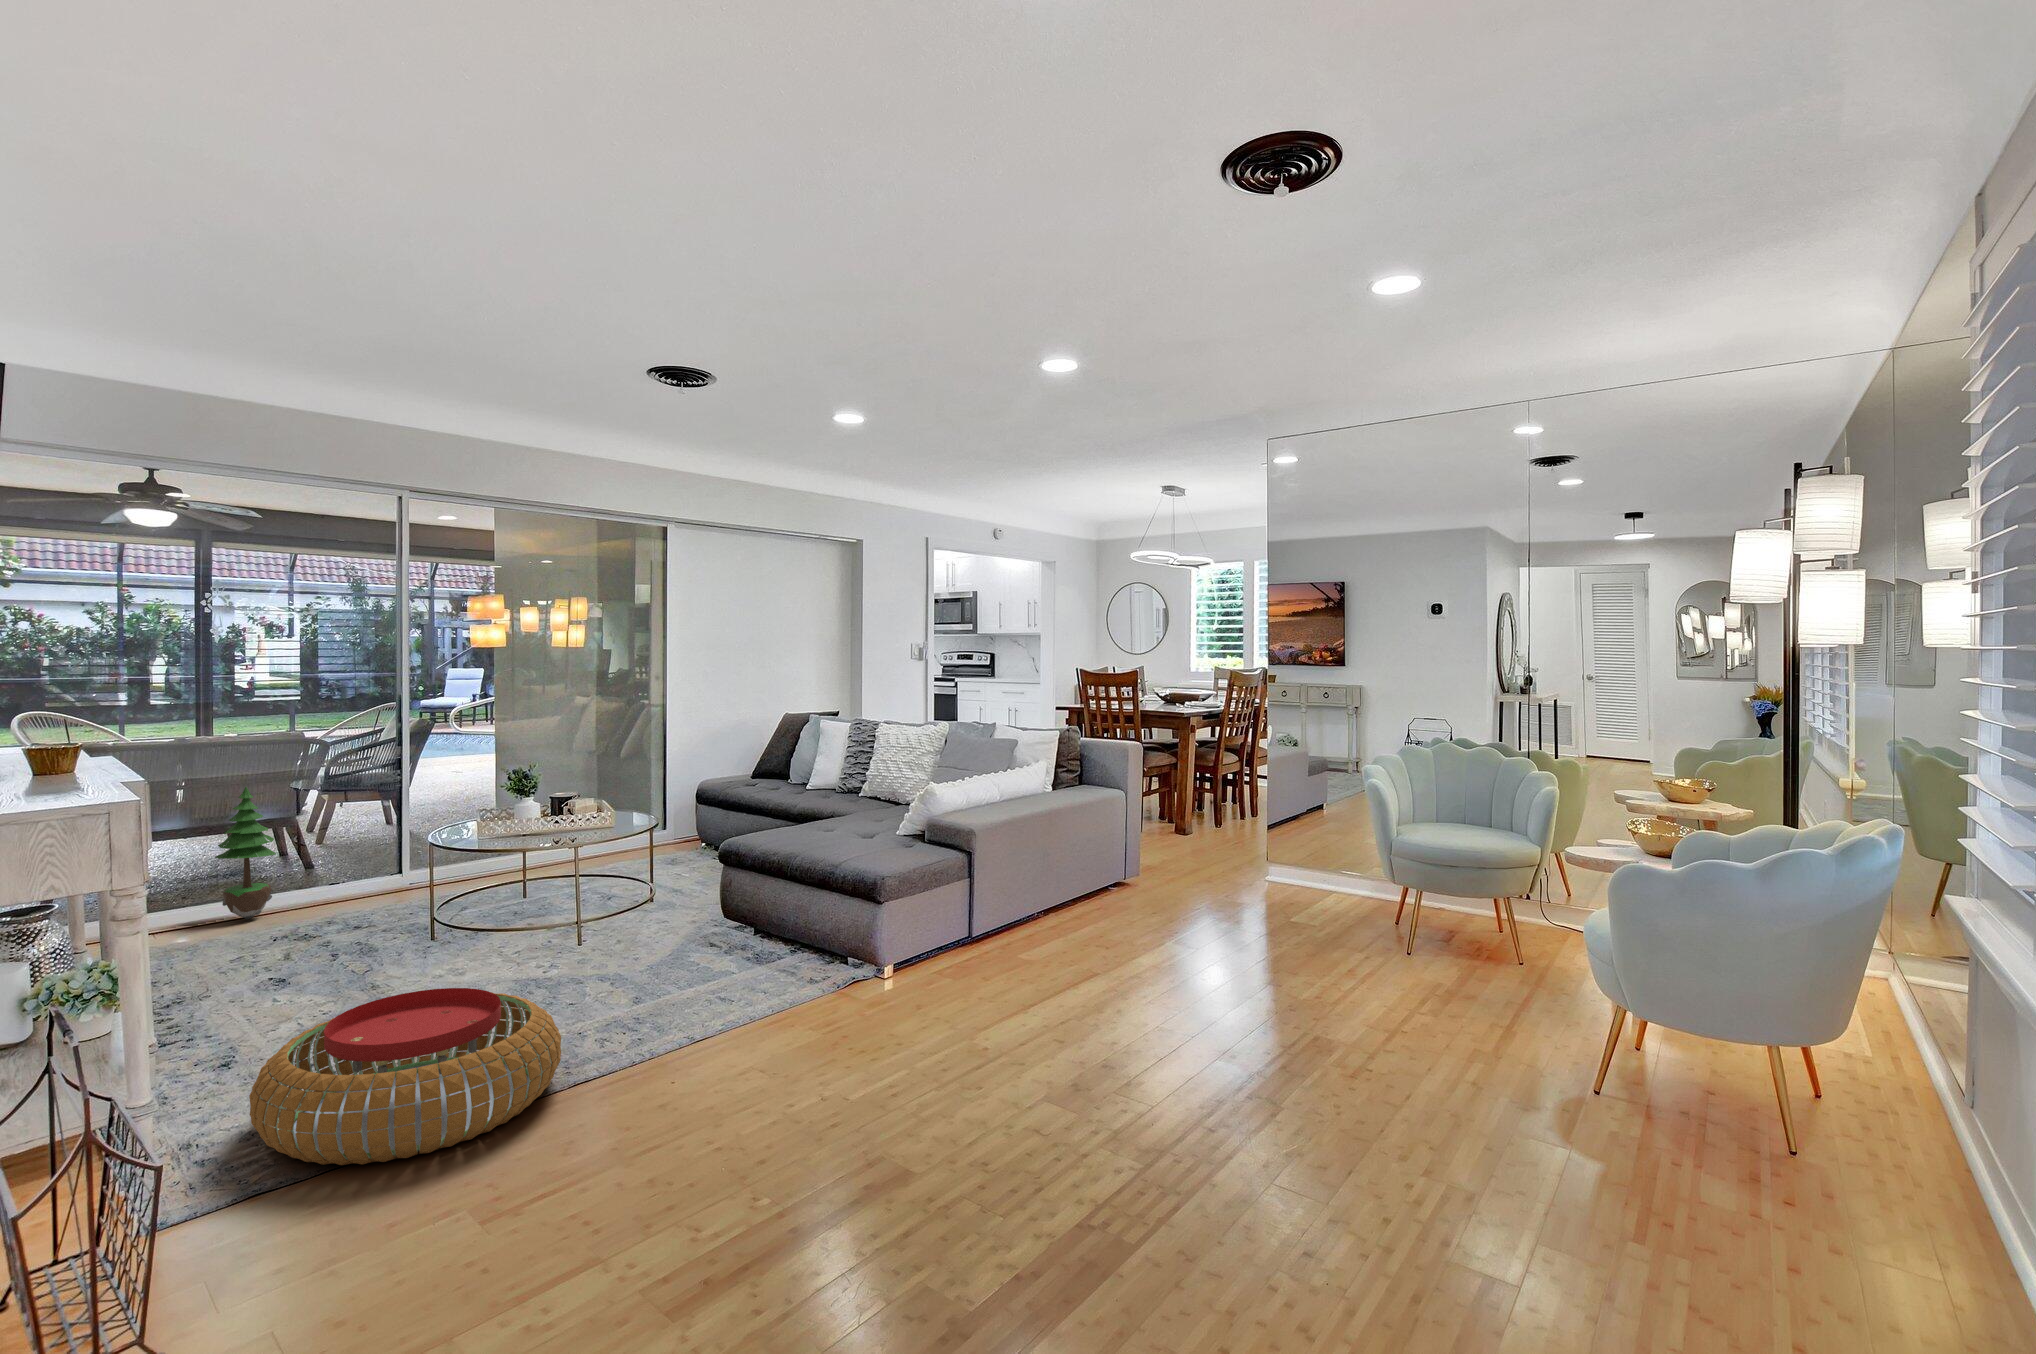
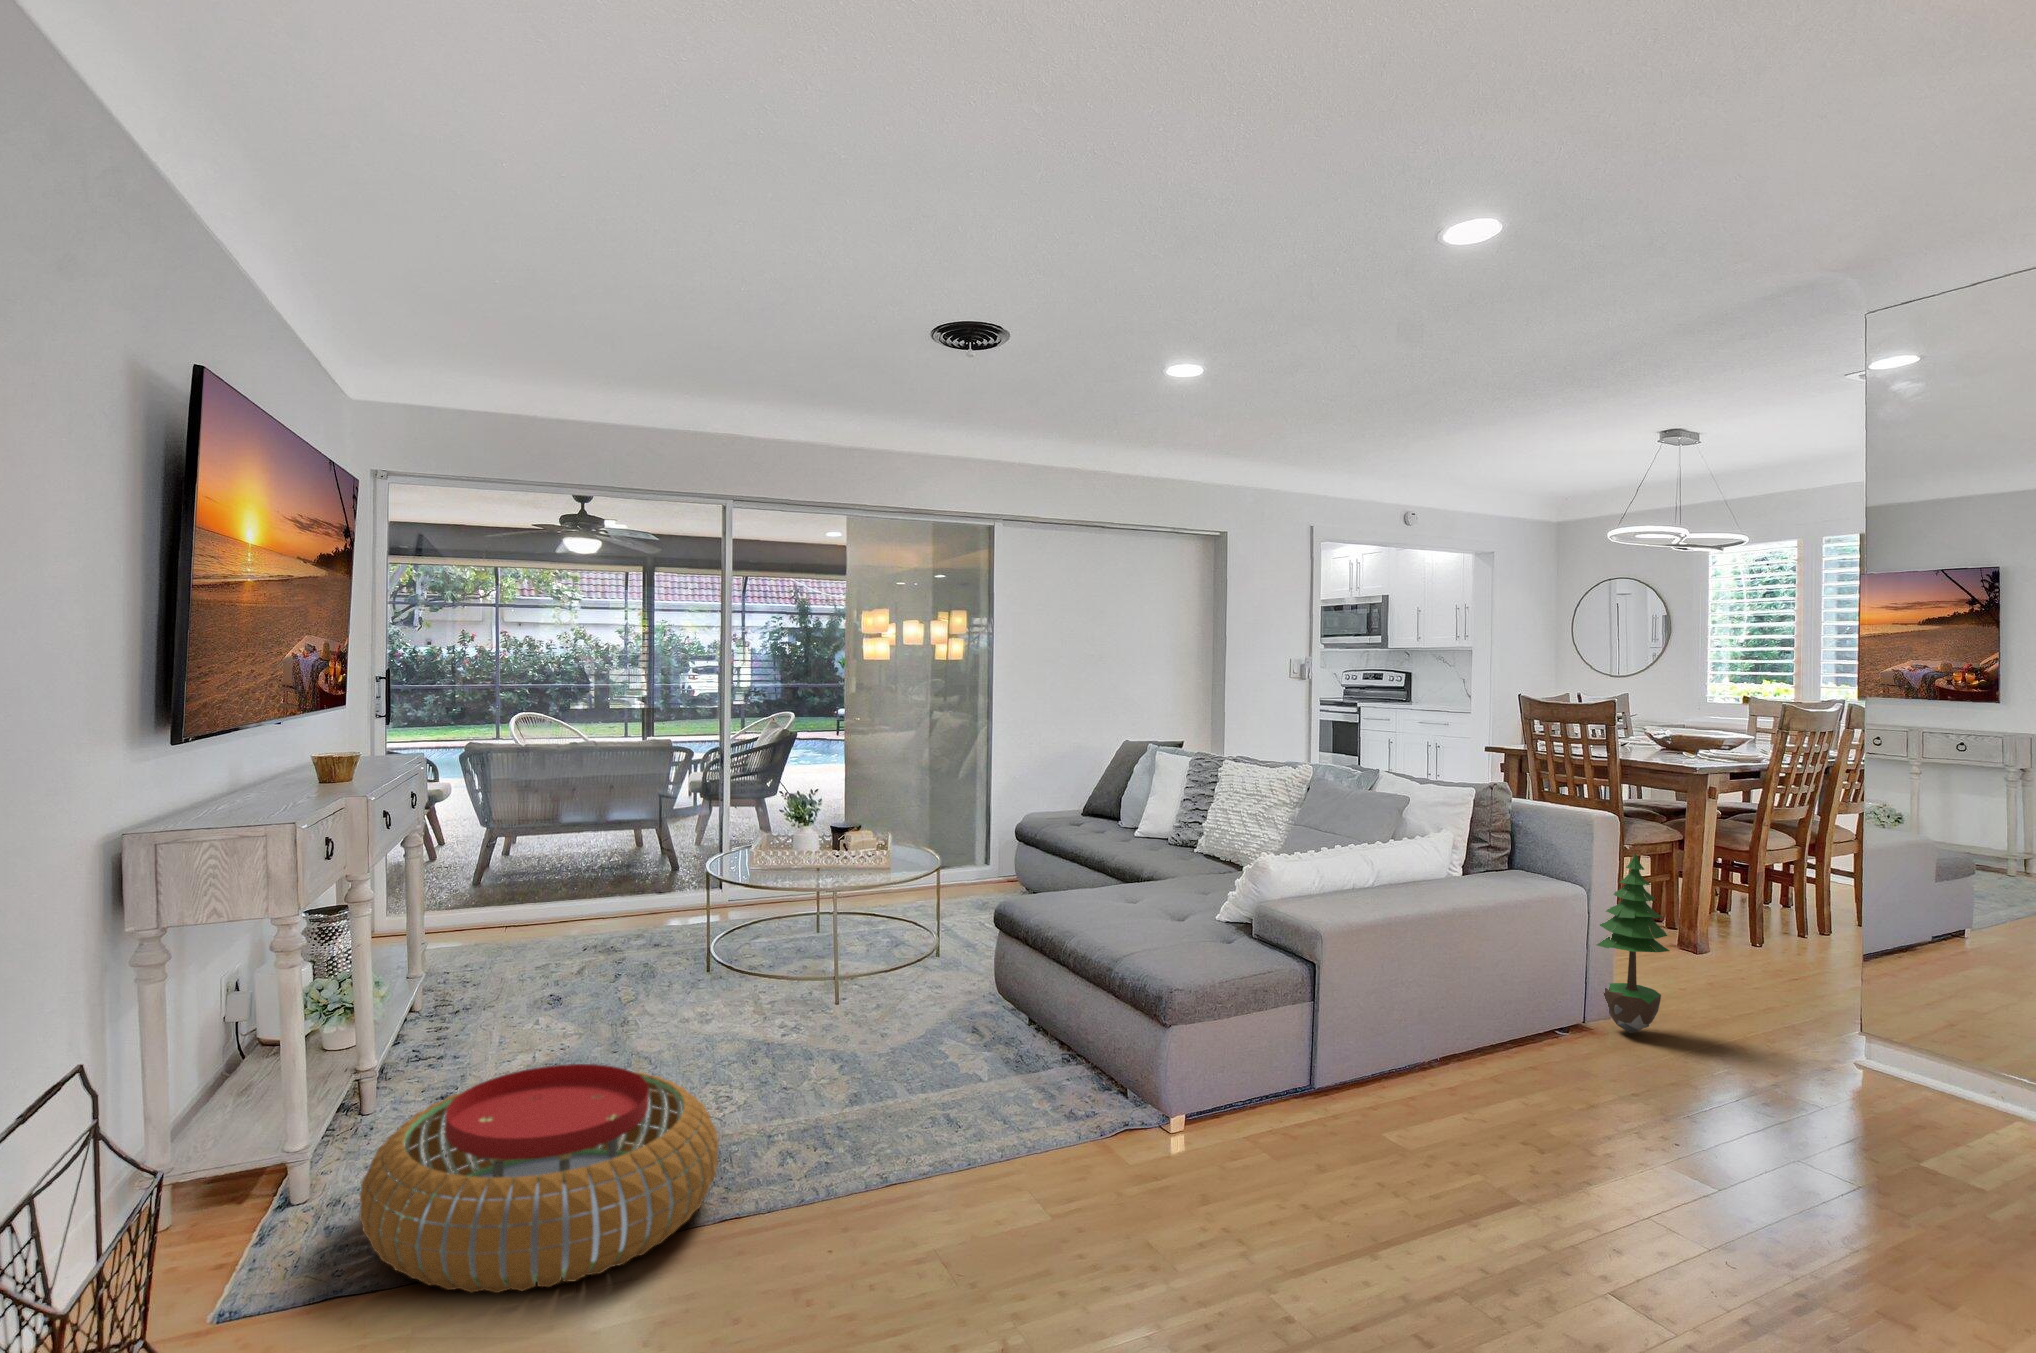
potted tree: present [215,787,276,920] -> present [1597,853,1670,1034]

